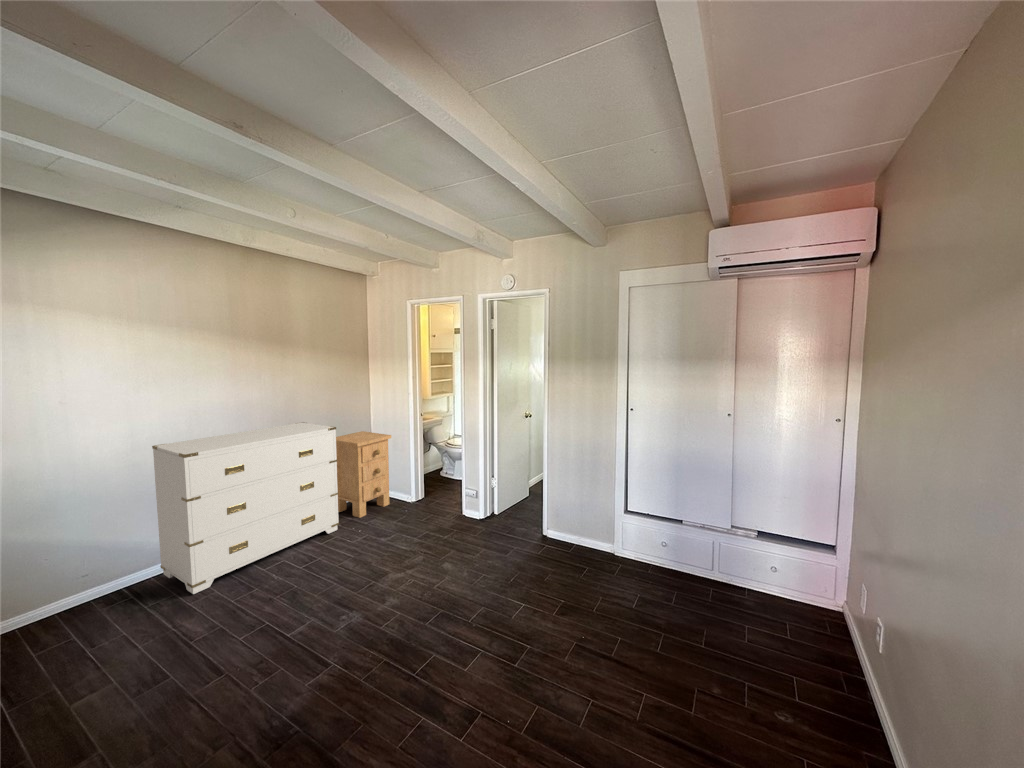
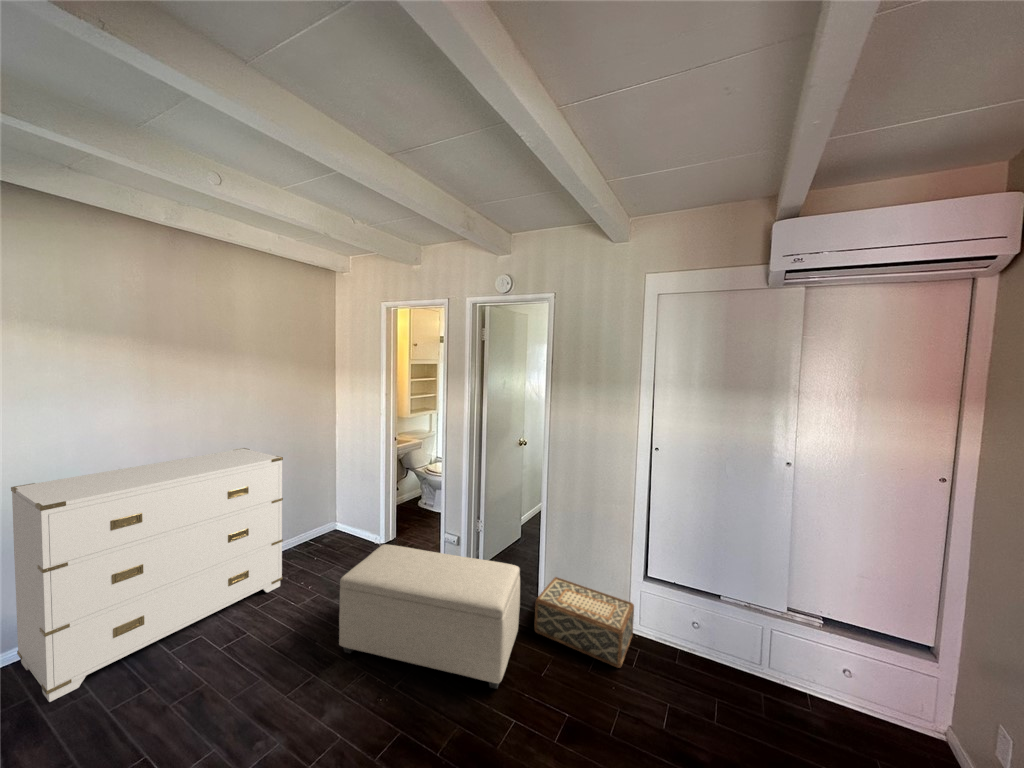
nightstand: present [336,431,392,518] -> none [277,456,358,567]
ottoman: none [390,492,527,587] -> present [339,544,520,689]
woven basket: none [540,516,617,576] -> present [535,577,634,668]

